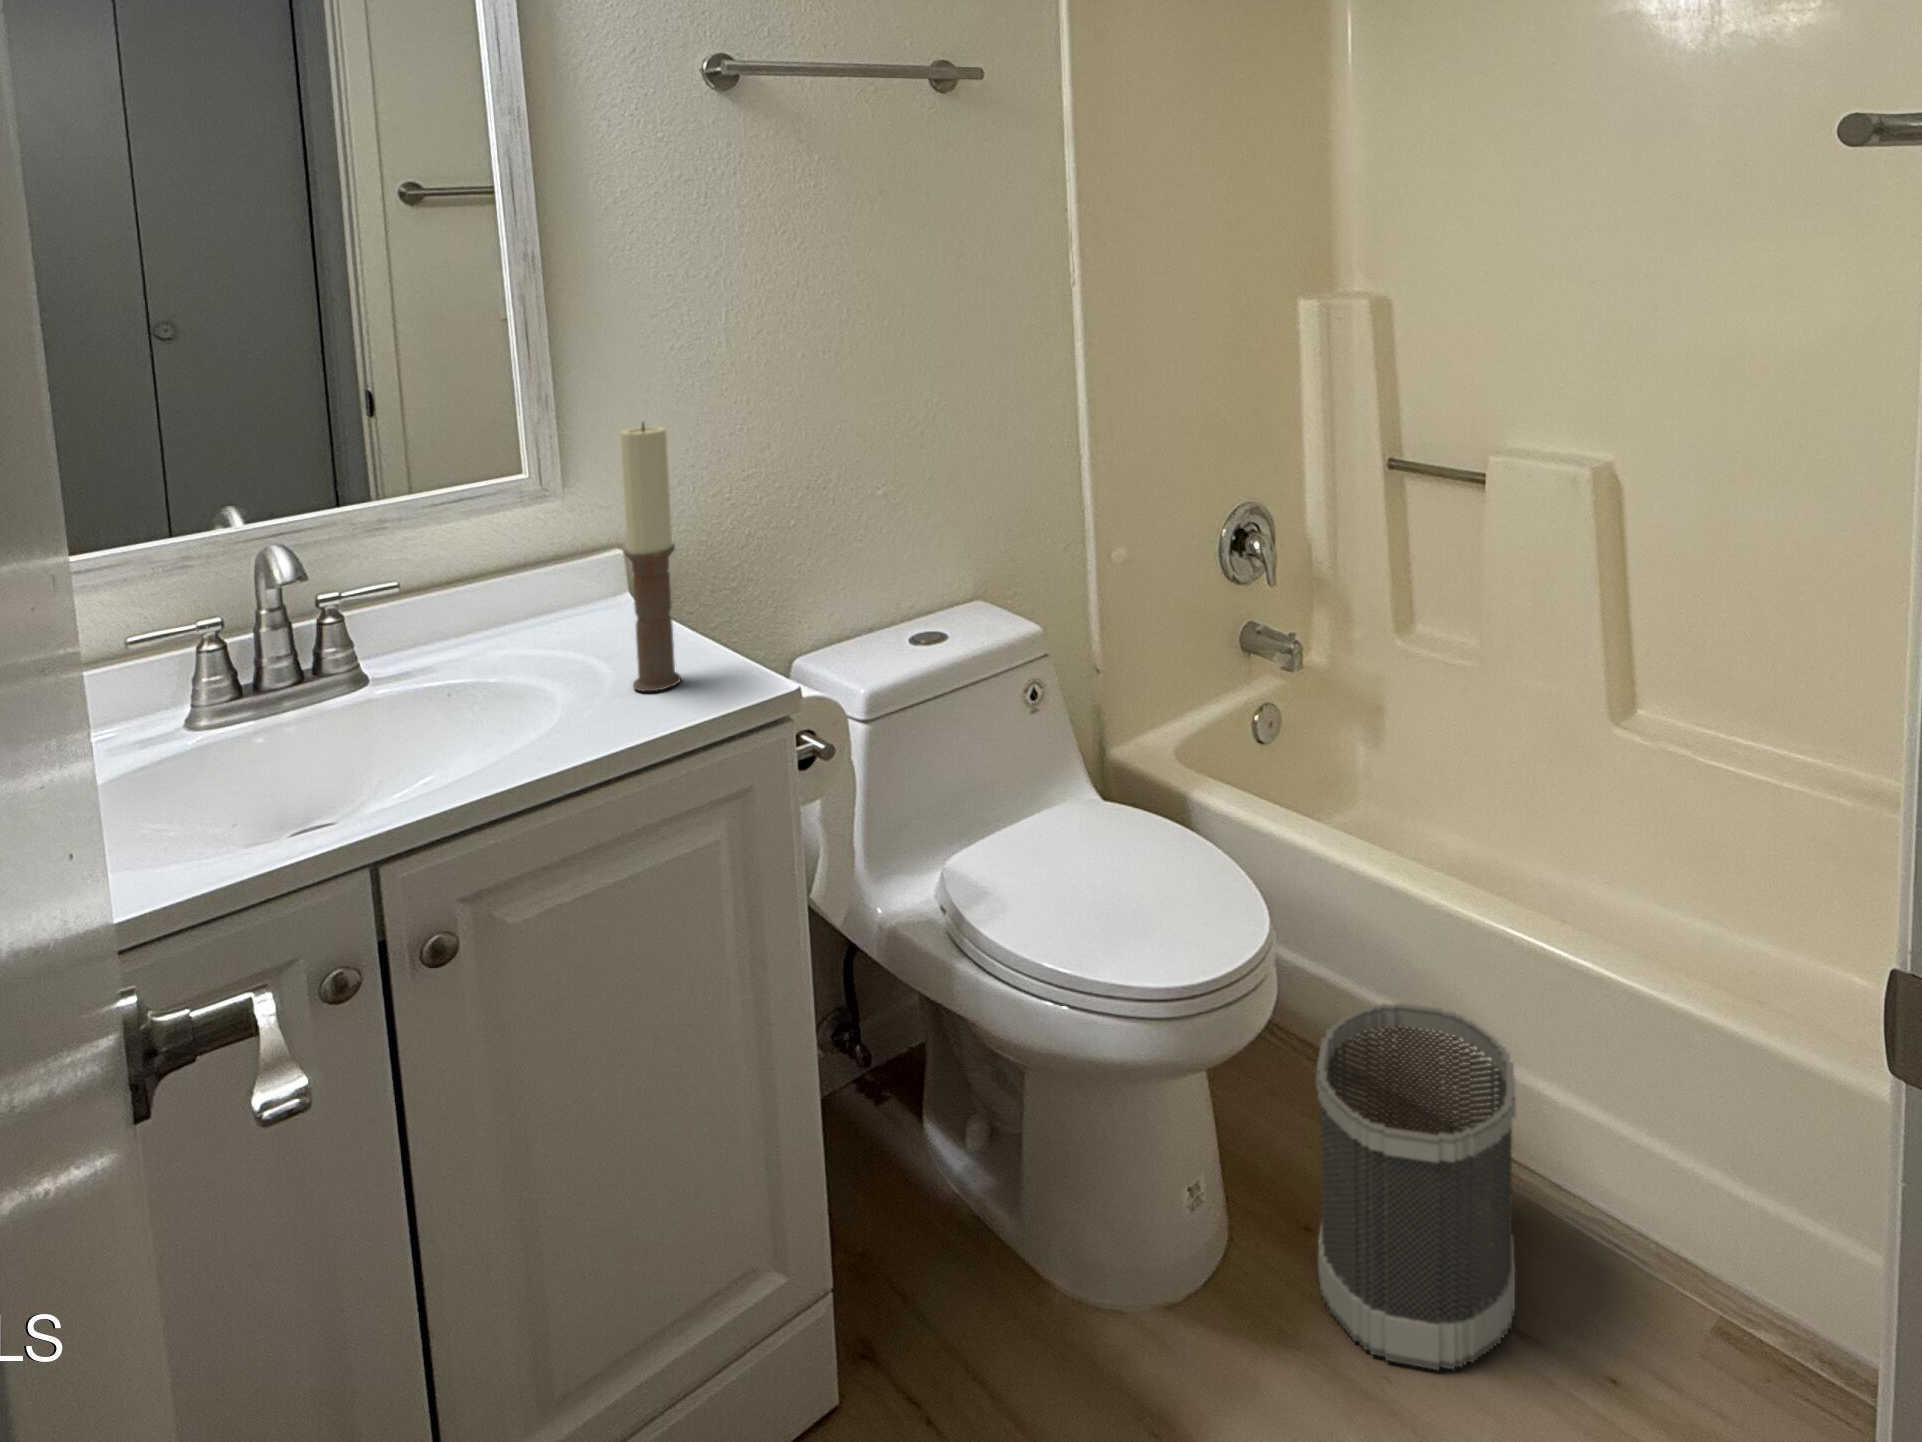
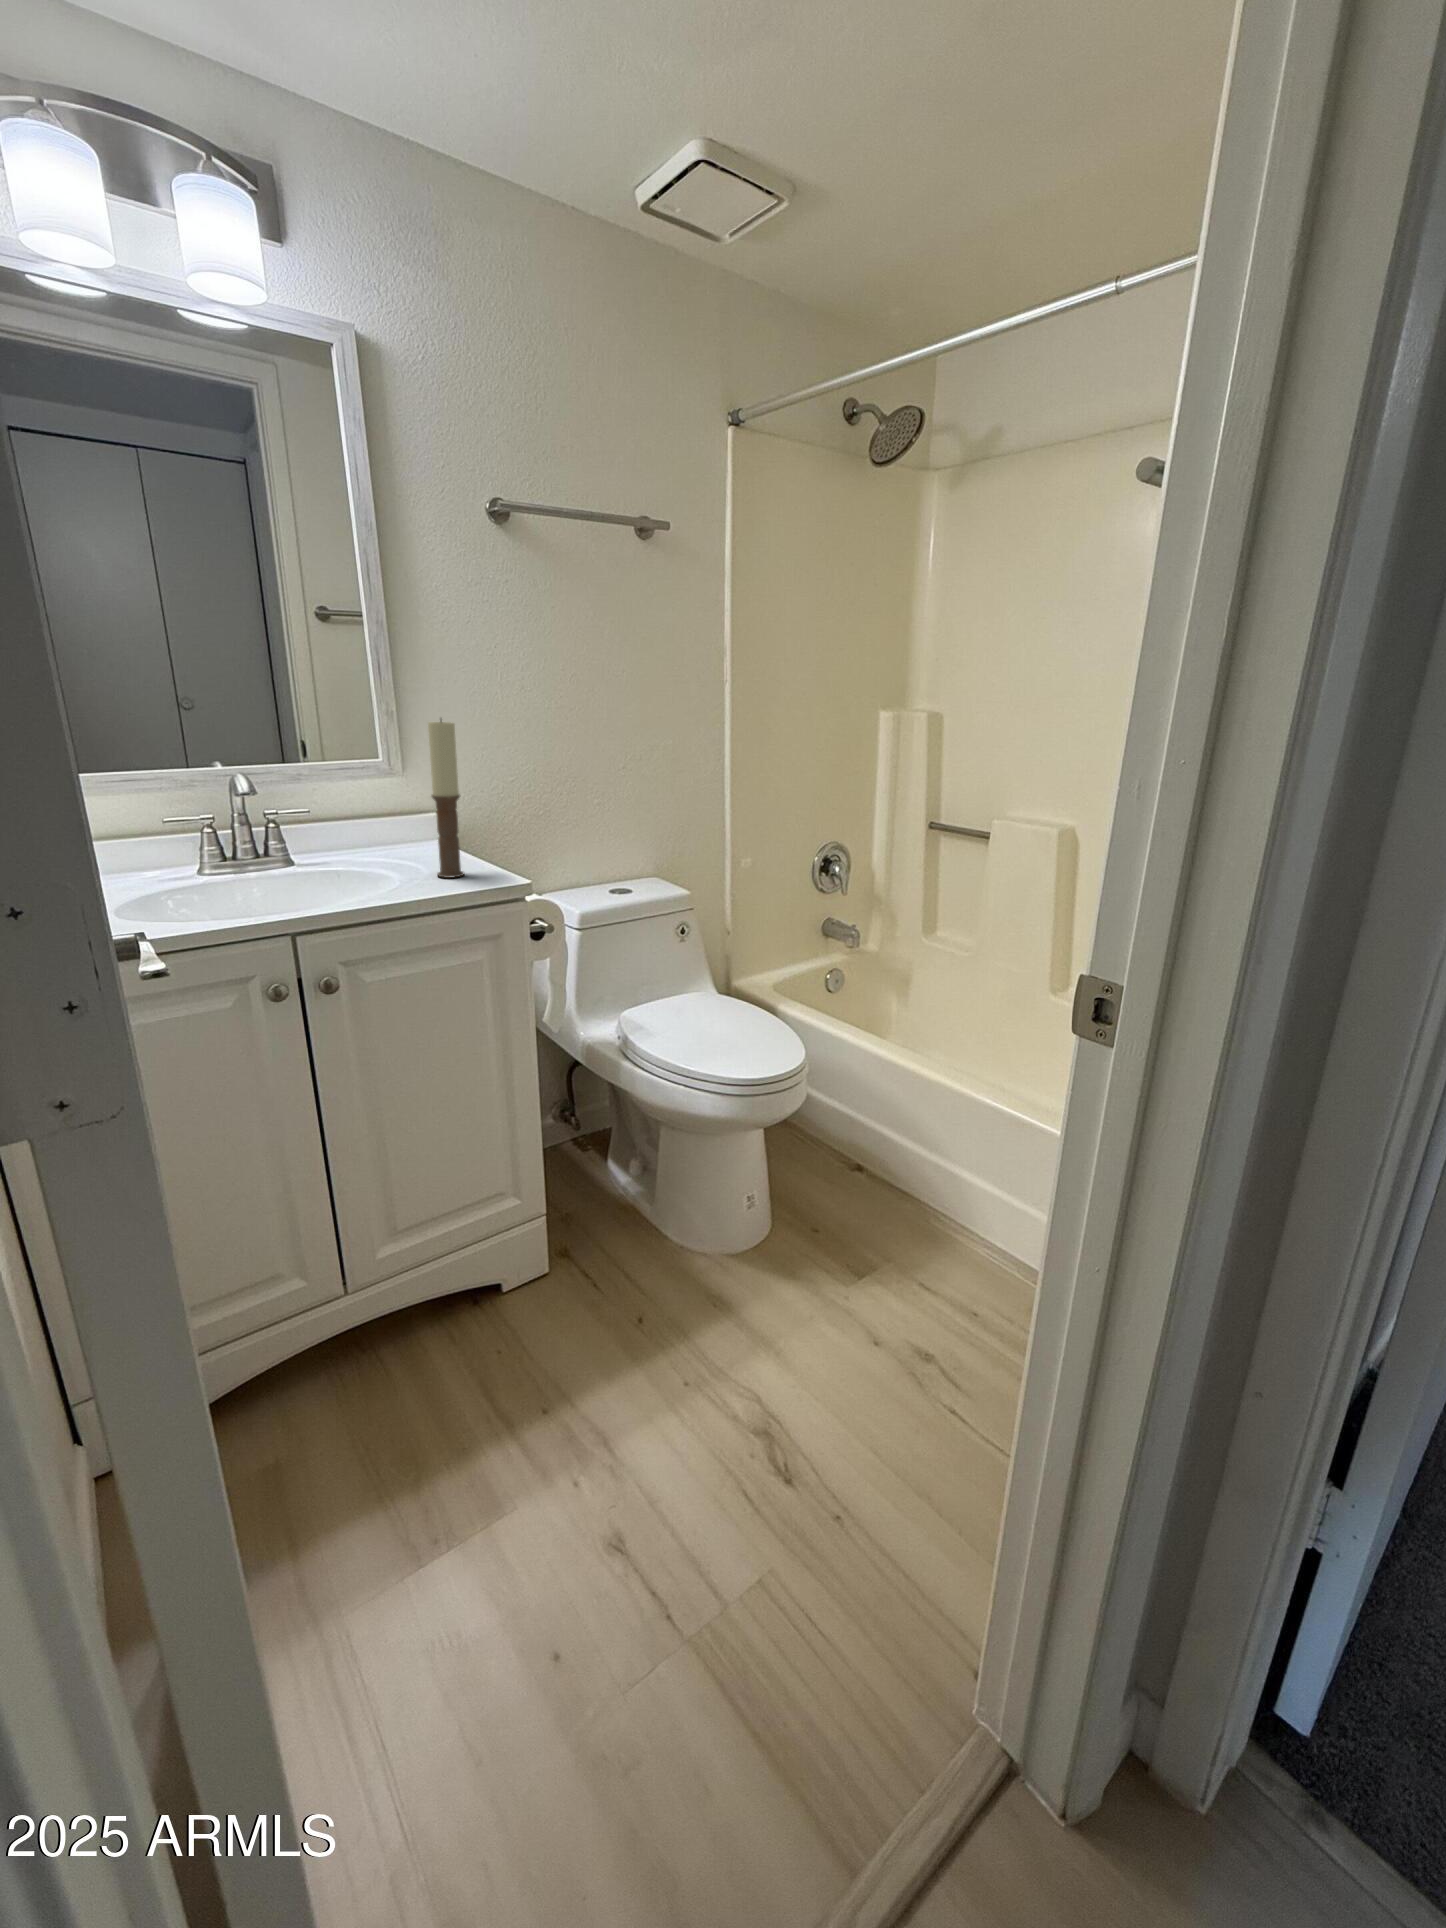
wastebasket: present [1316,1003,1516,1370] -> none [814,1116,939,1298]

